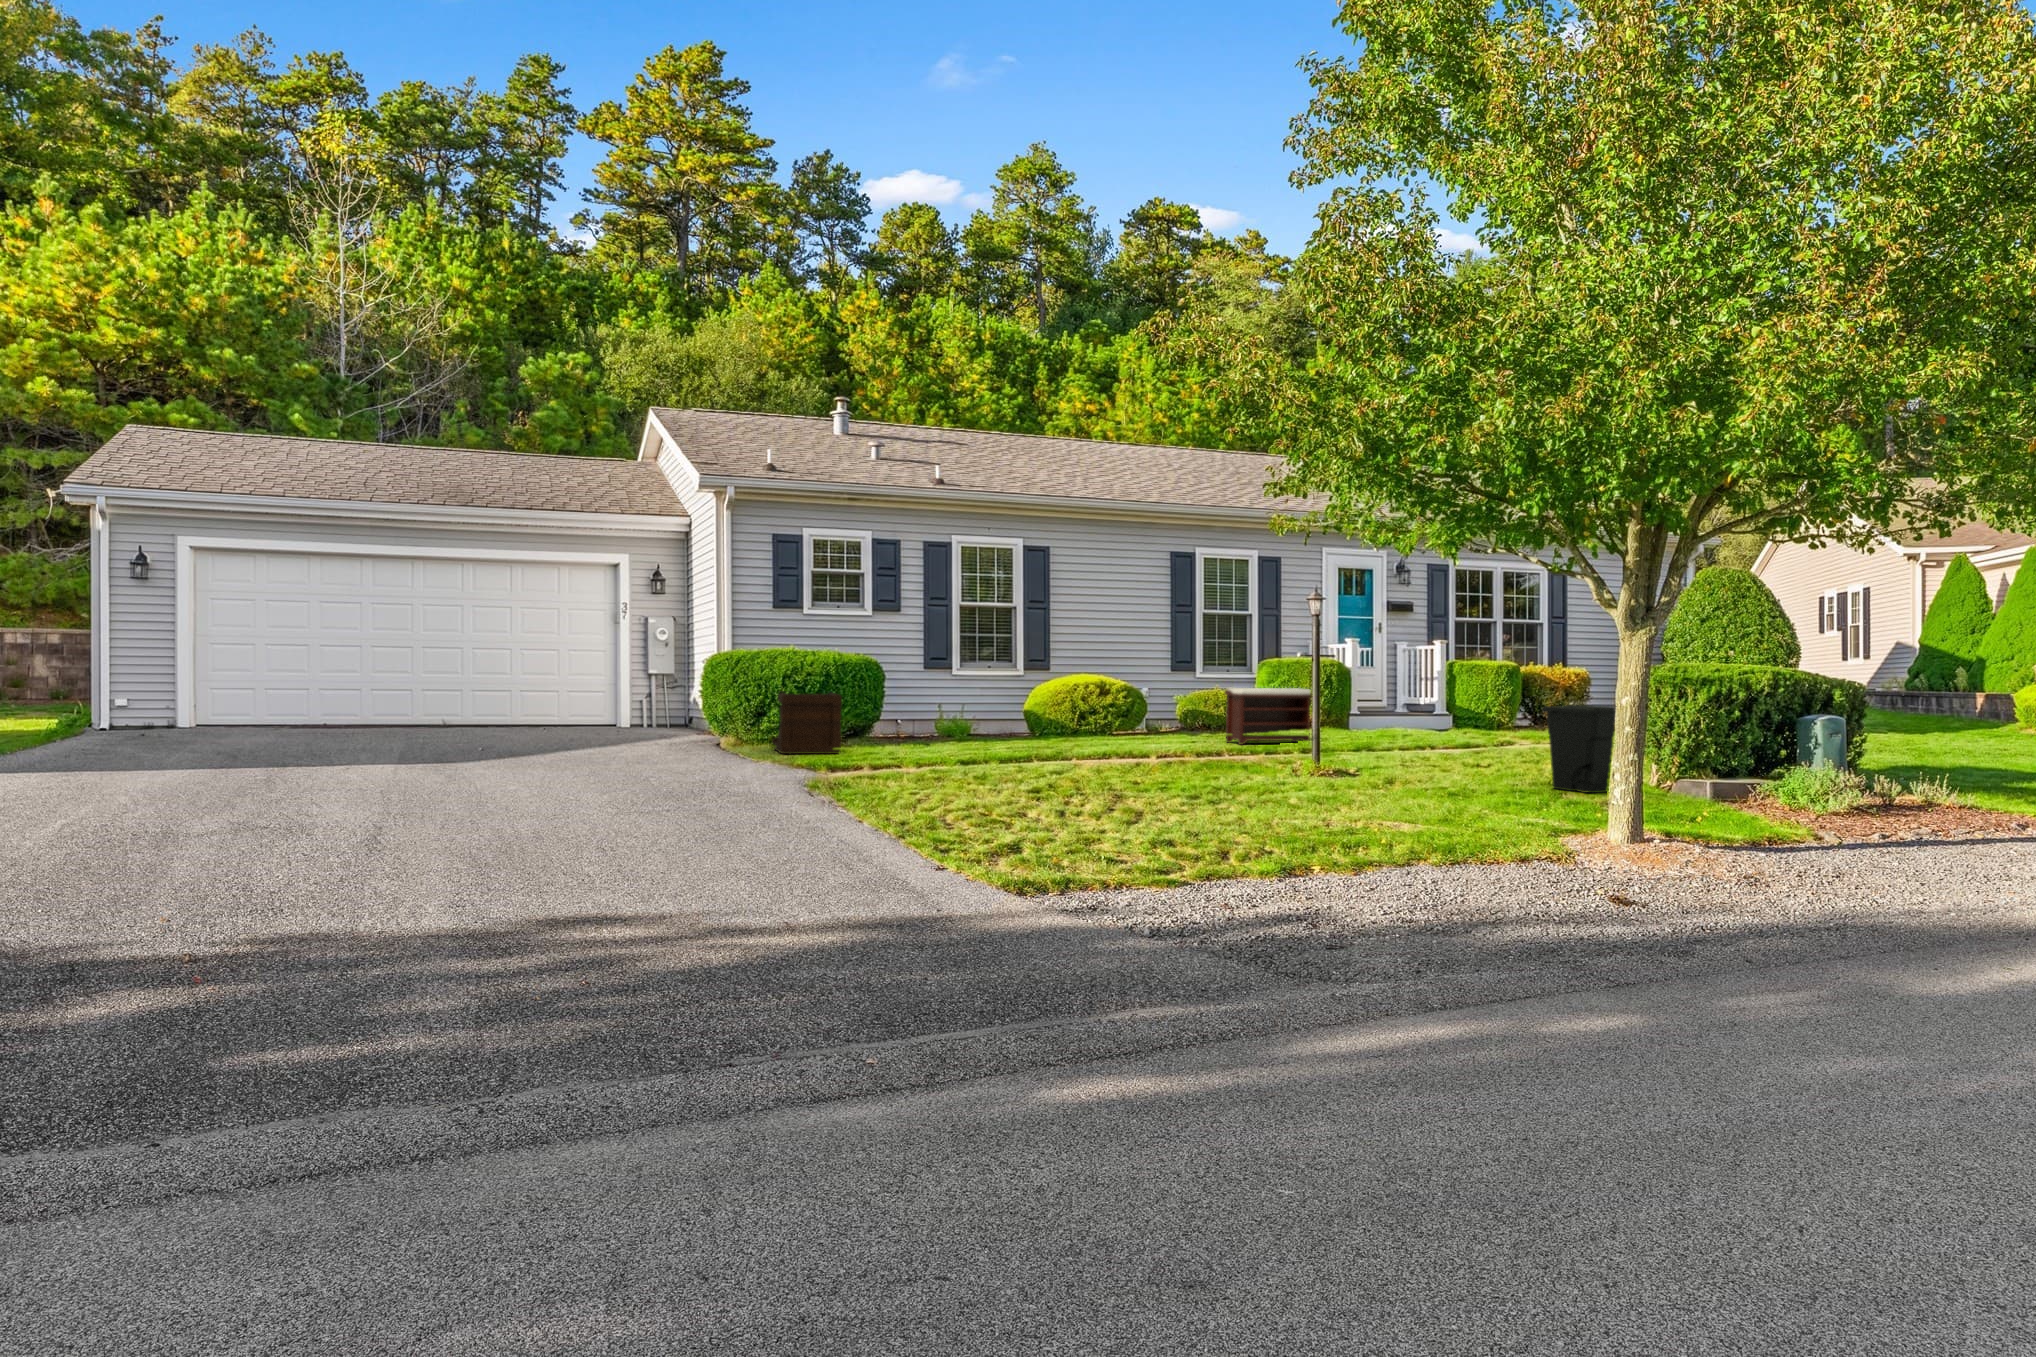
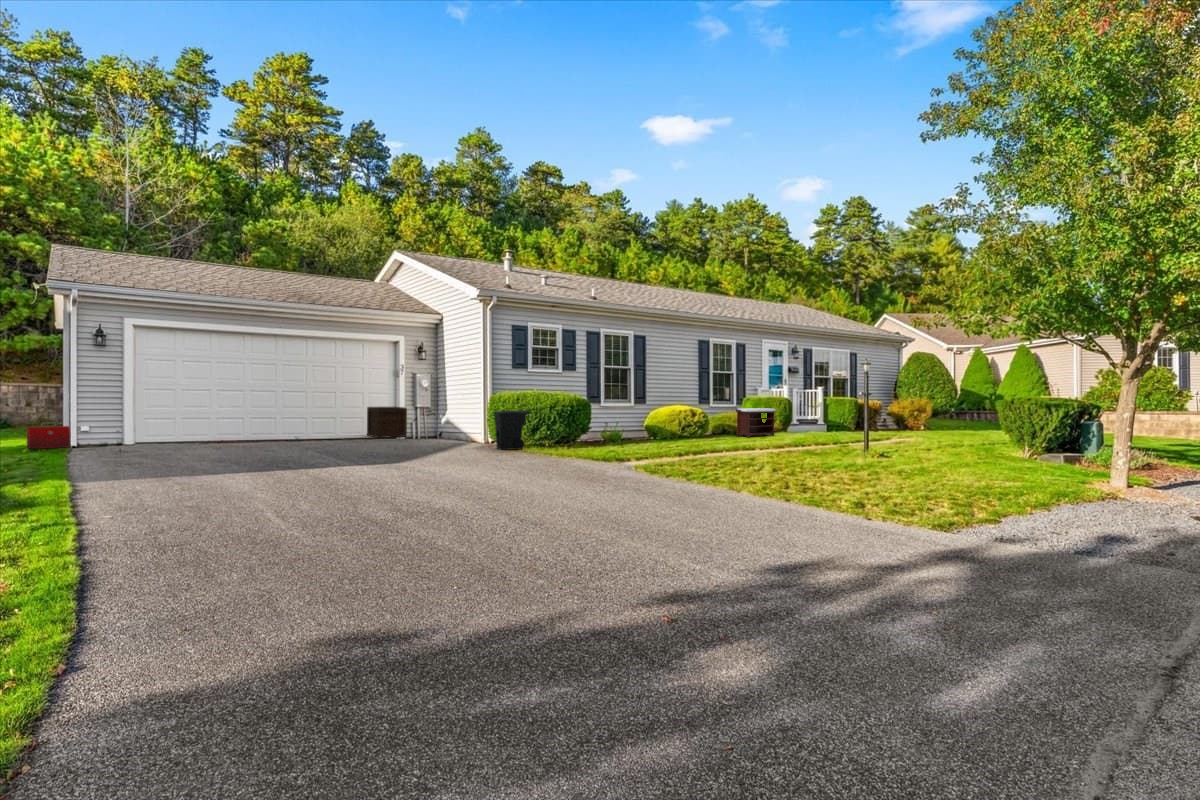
toolbox: none [45,689,102,728] -> present [27,422,70,449]
wooden crate: present [772,692,842,754] -> present [367,407,407,438]
trash can: present [1543,705,1615,793] -> present [493,410,530,450]

